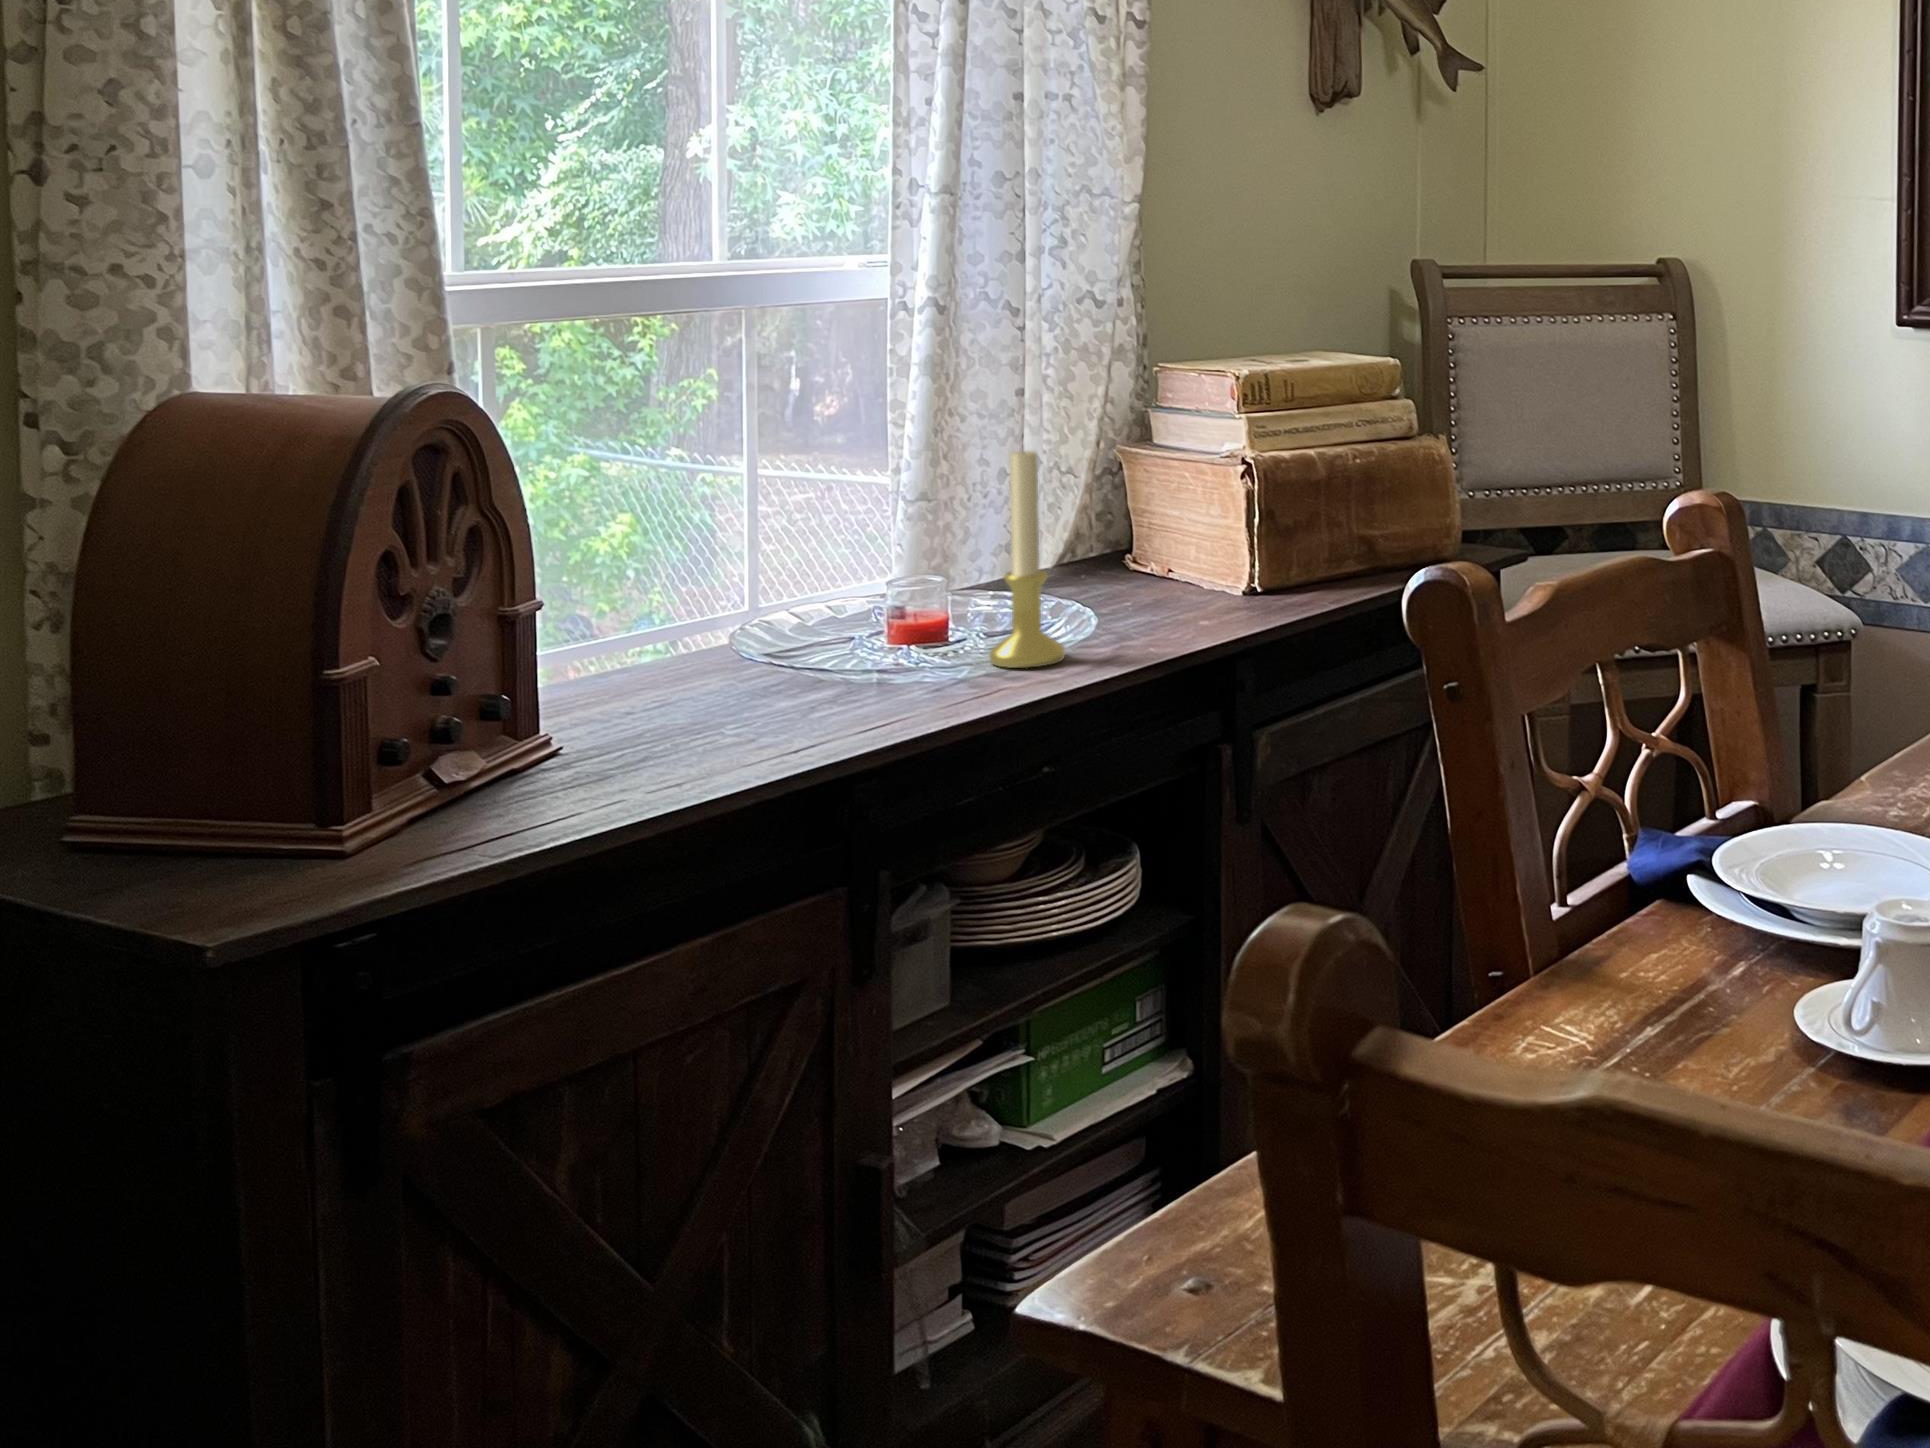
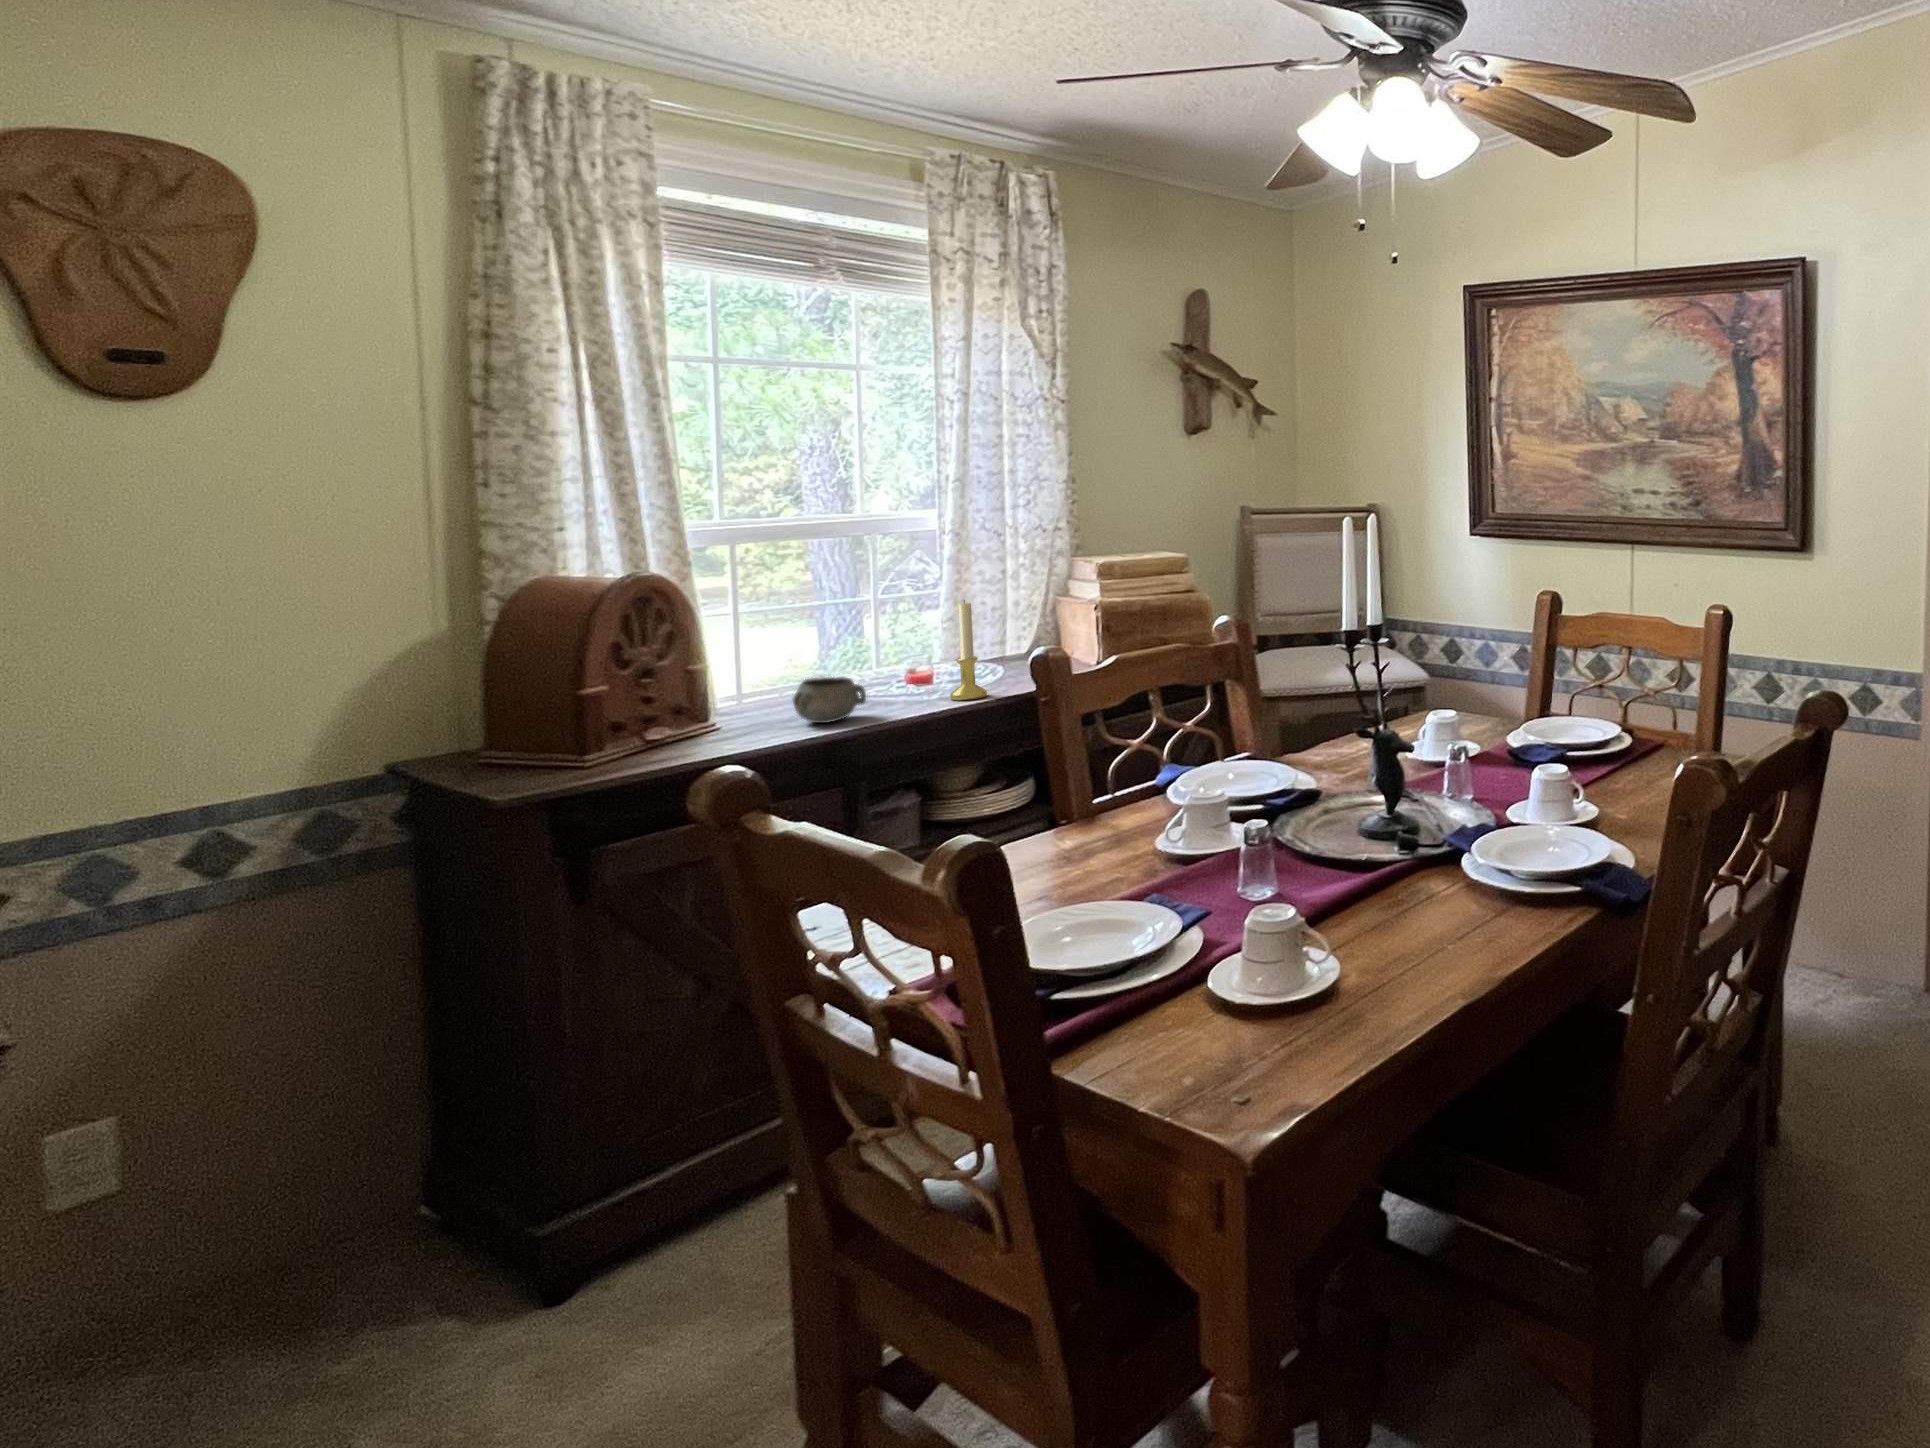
decorative bowl: none [703,618,857,724] -> present [793,677,866,723]

